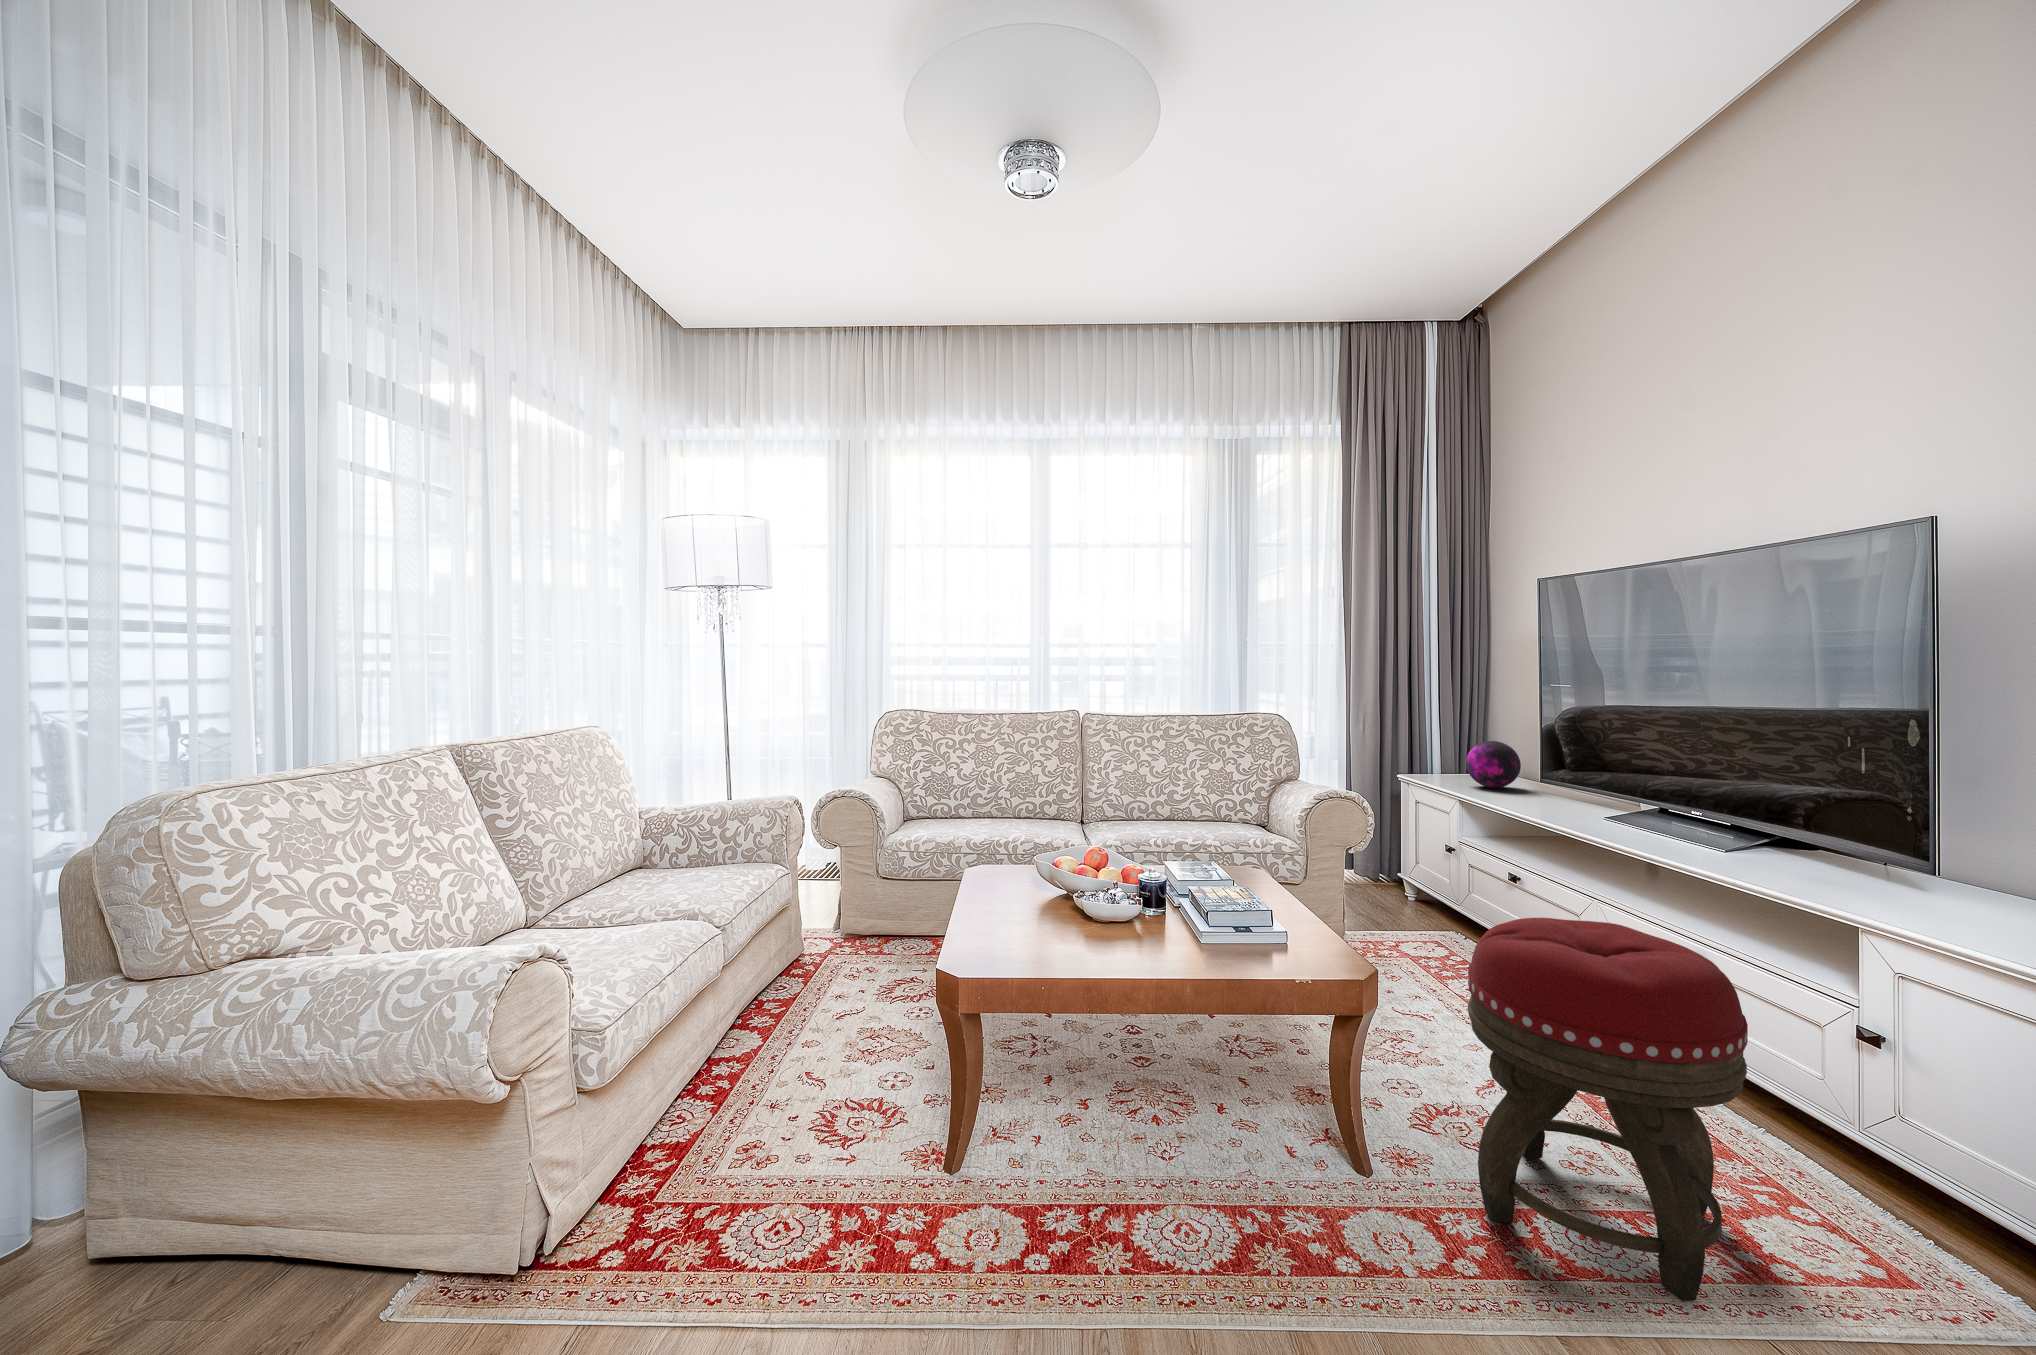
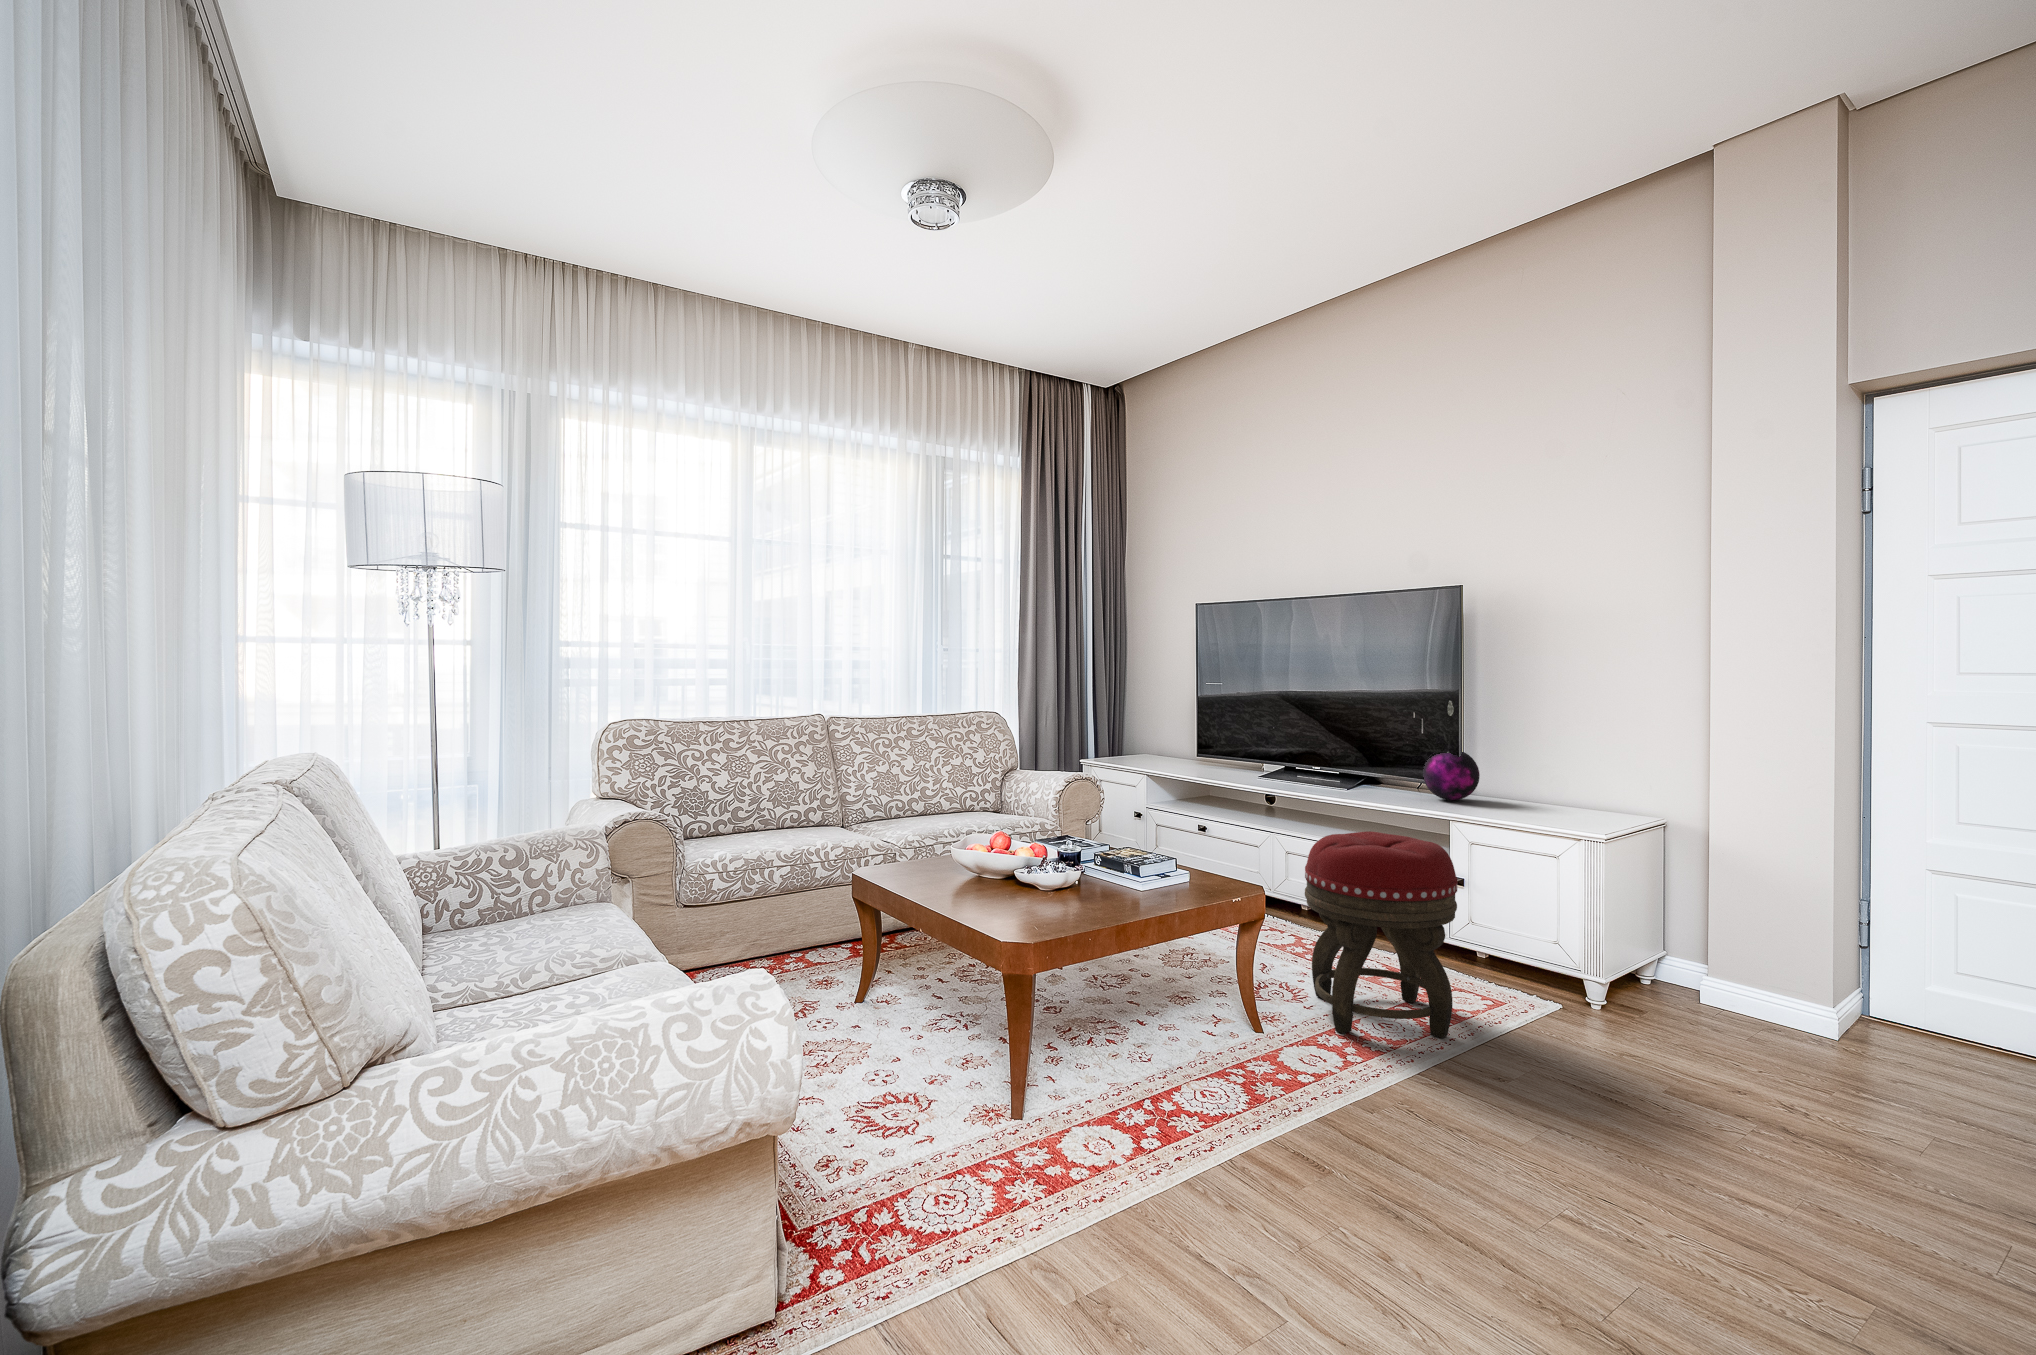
decorative orb: present [1466,741,1521,788] -> present [1423,752,1480,800]

